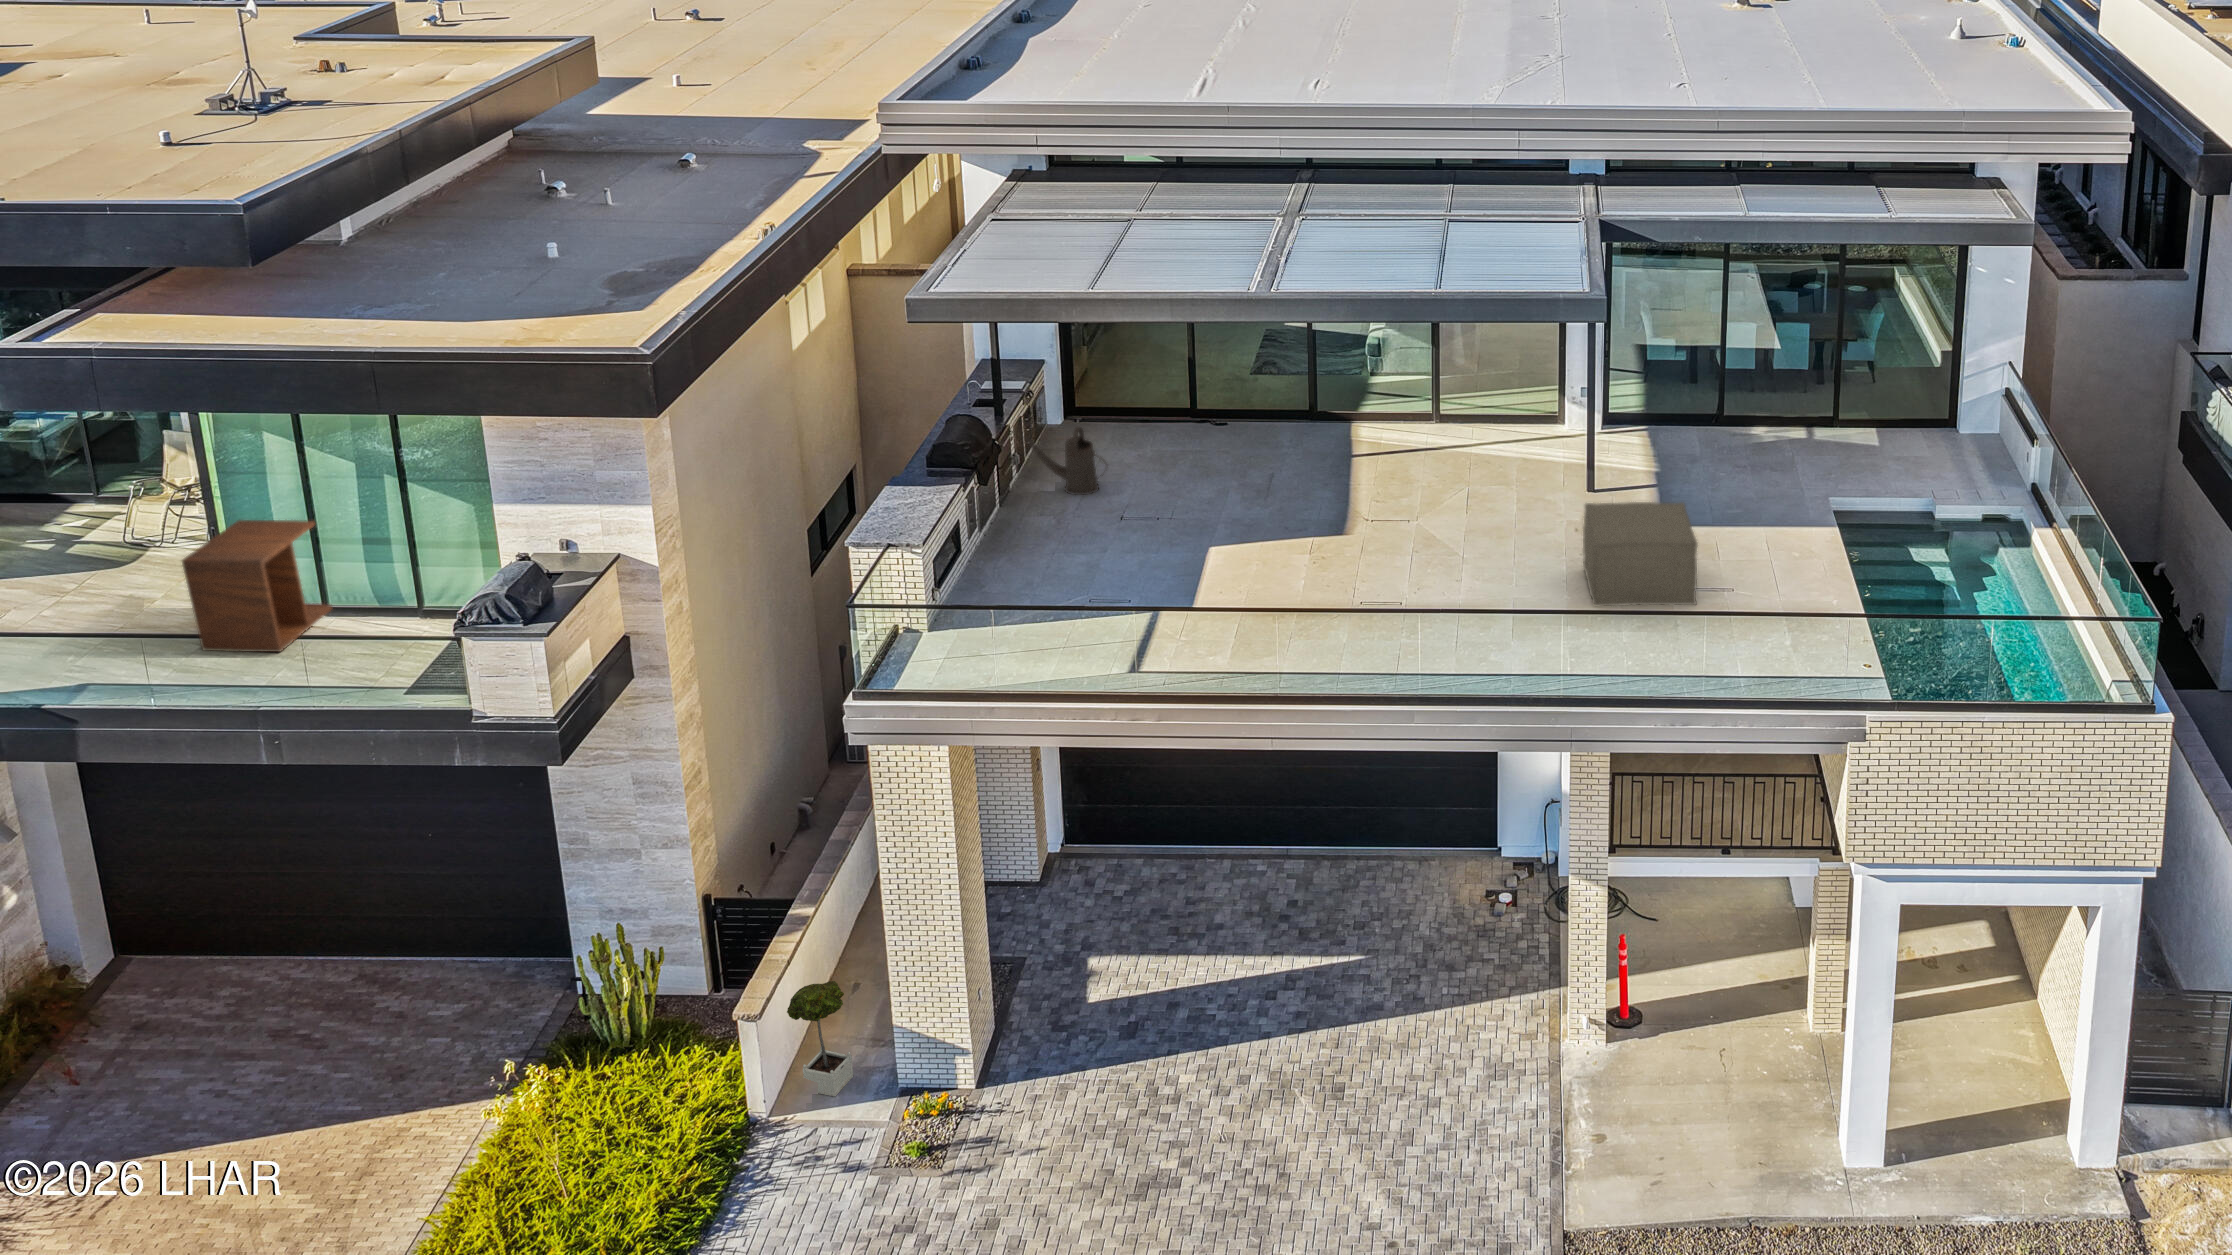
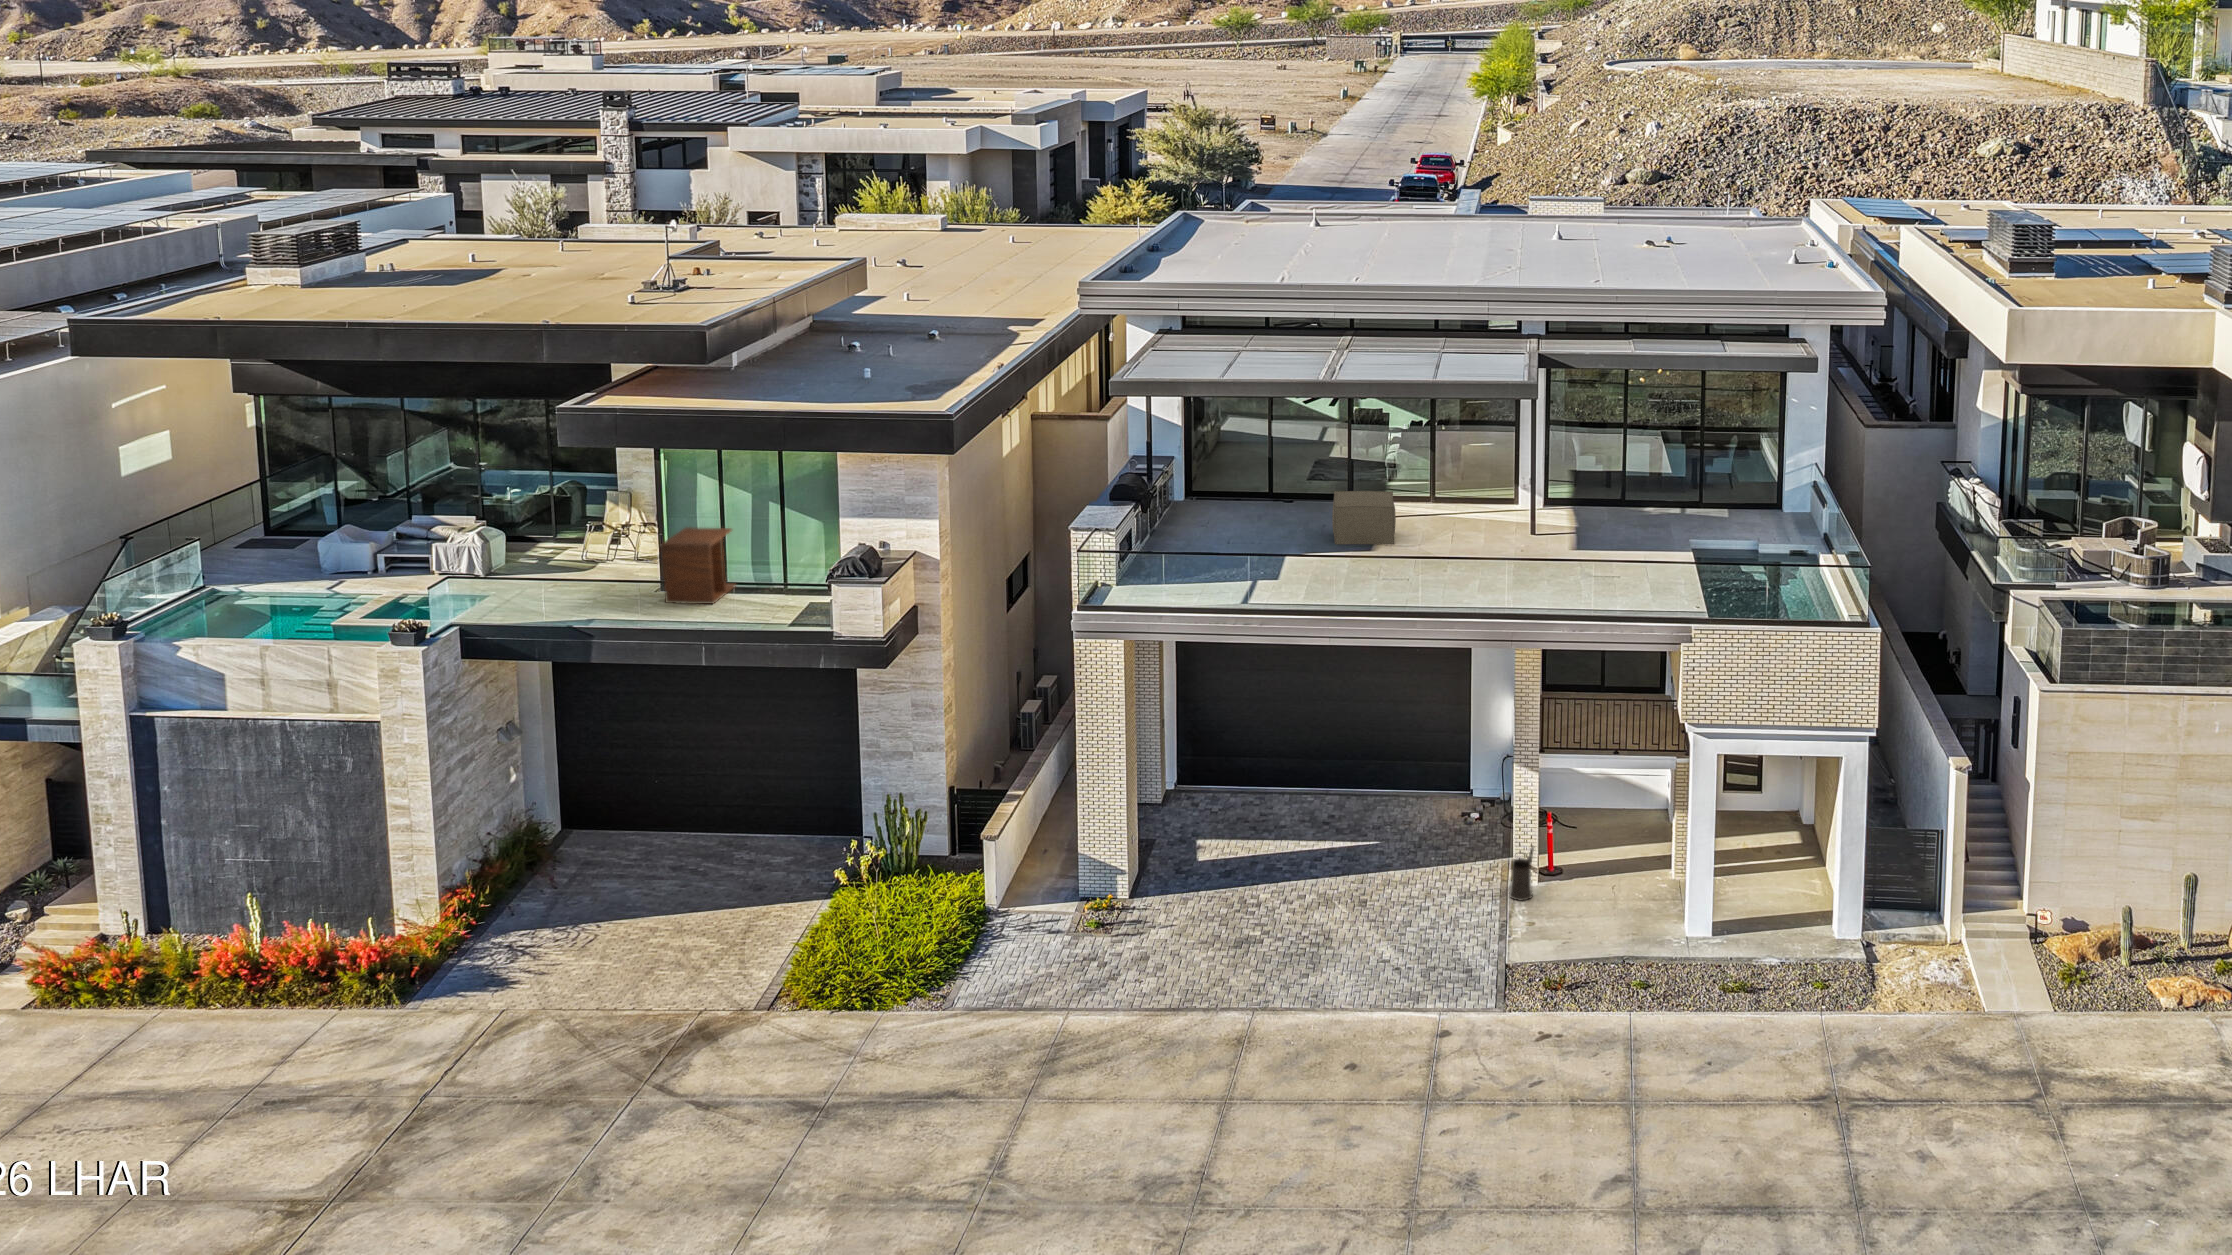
watering can: present [1025,427,1099,495] -> present [1509,846,1534,901]
ottoman: present [1583,502,1698,606] -> present [1332,491,1396,544]
potted tree: present [787,981,853,1097] -> none [1012,825,1049,903]

